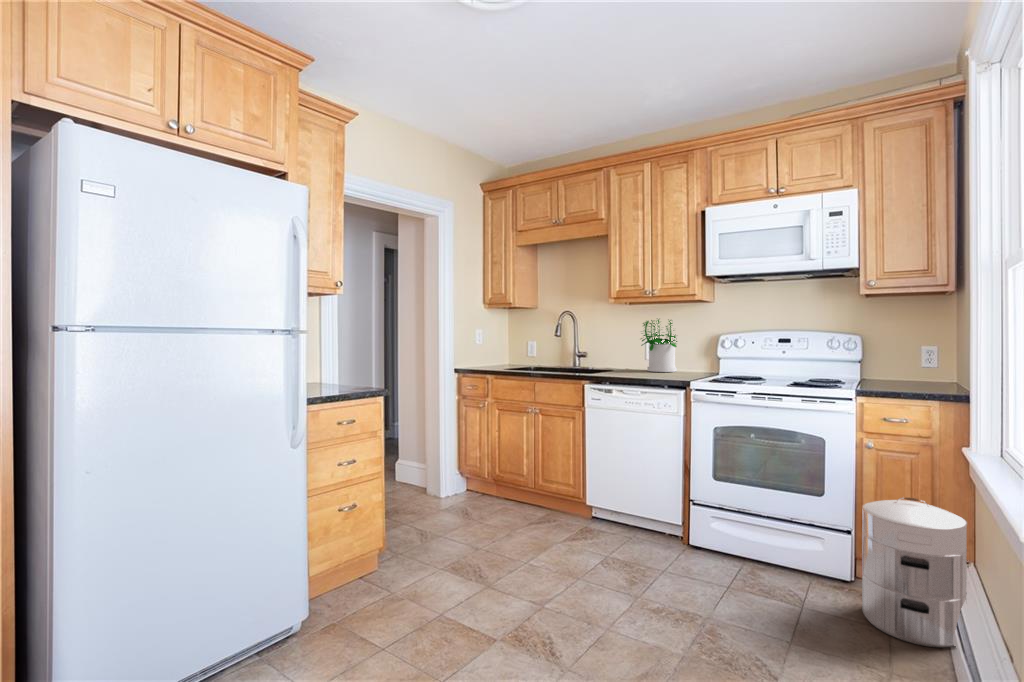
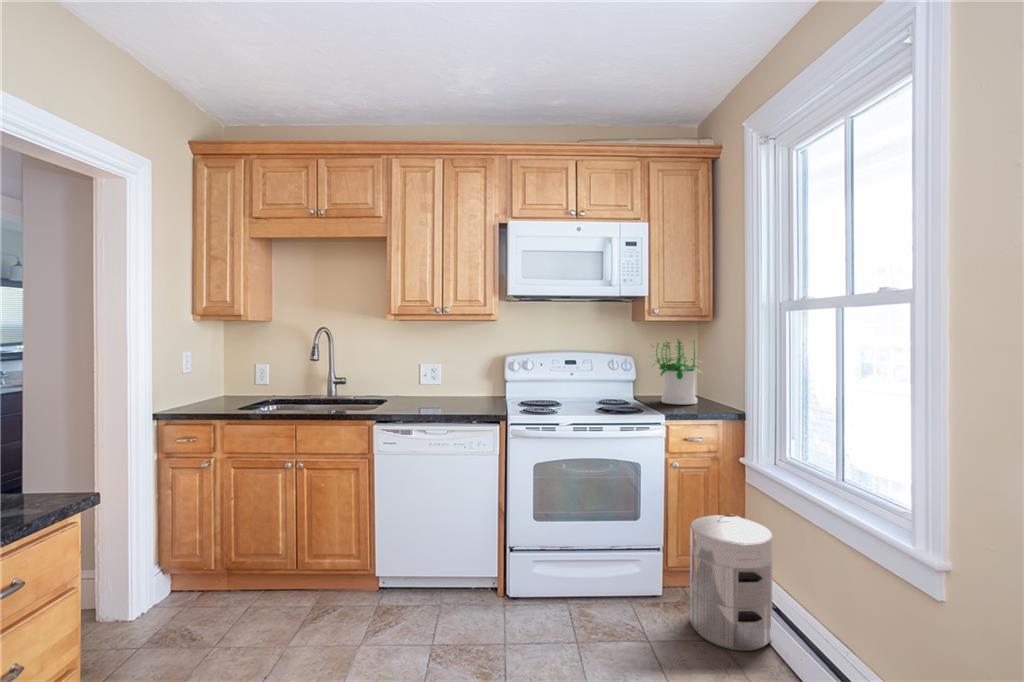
potted plant: present [641,319,677,372] -> present [652,339,702,405]

